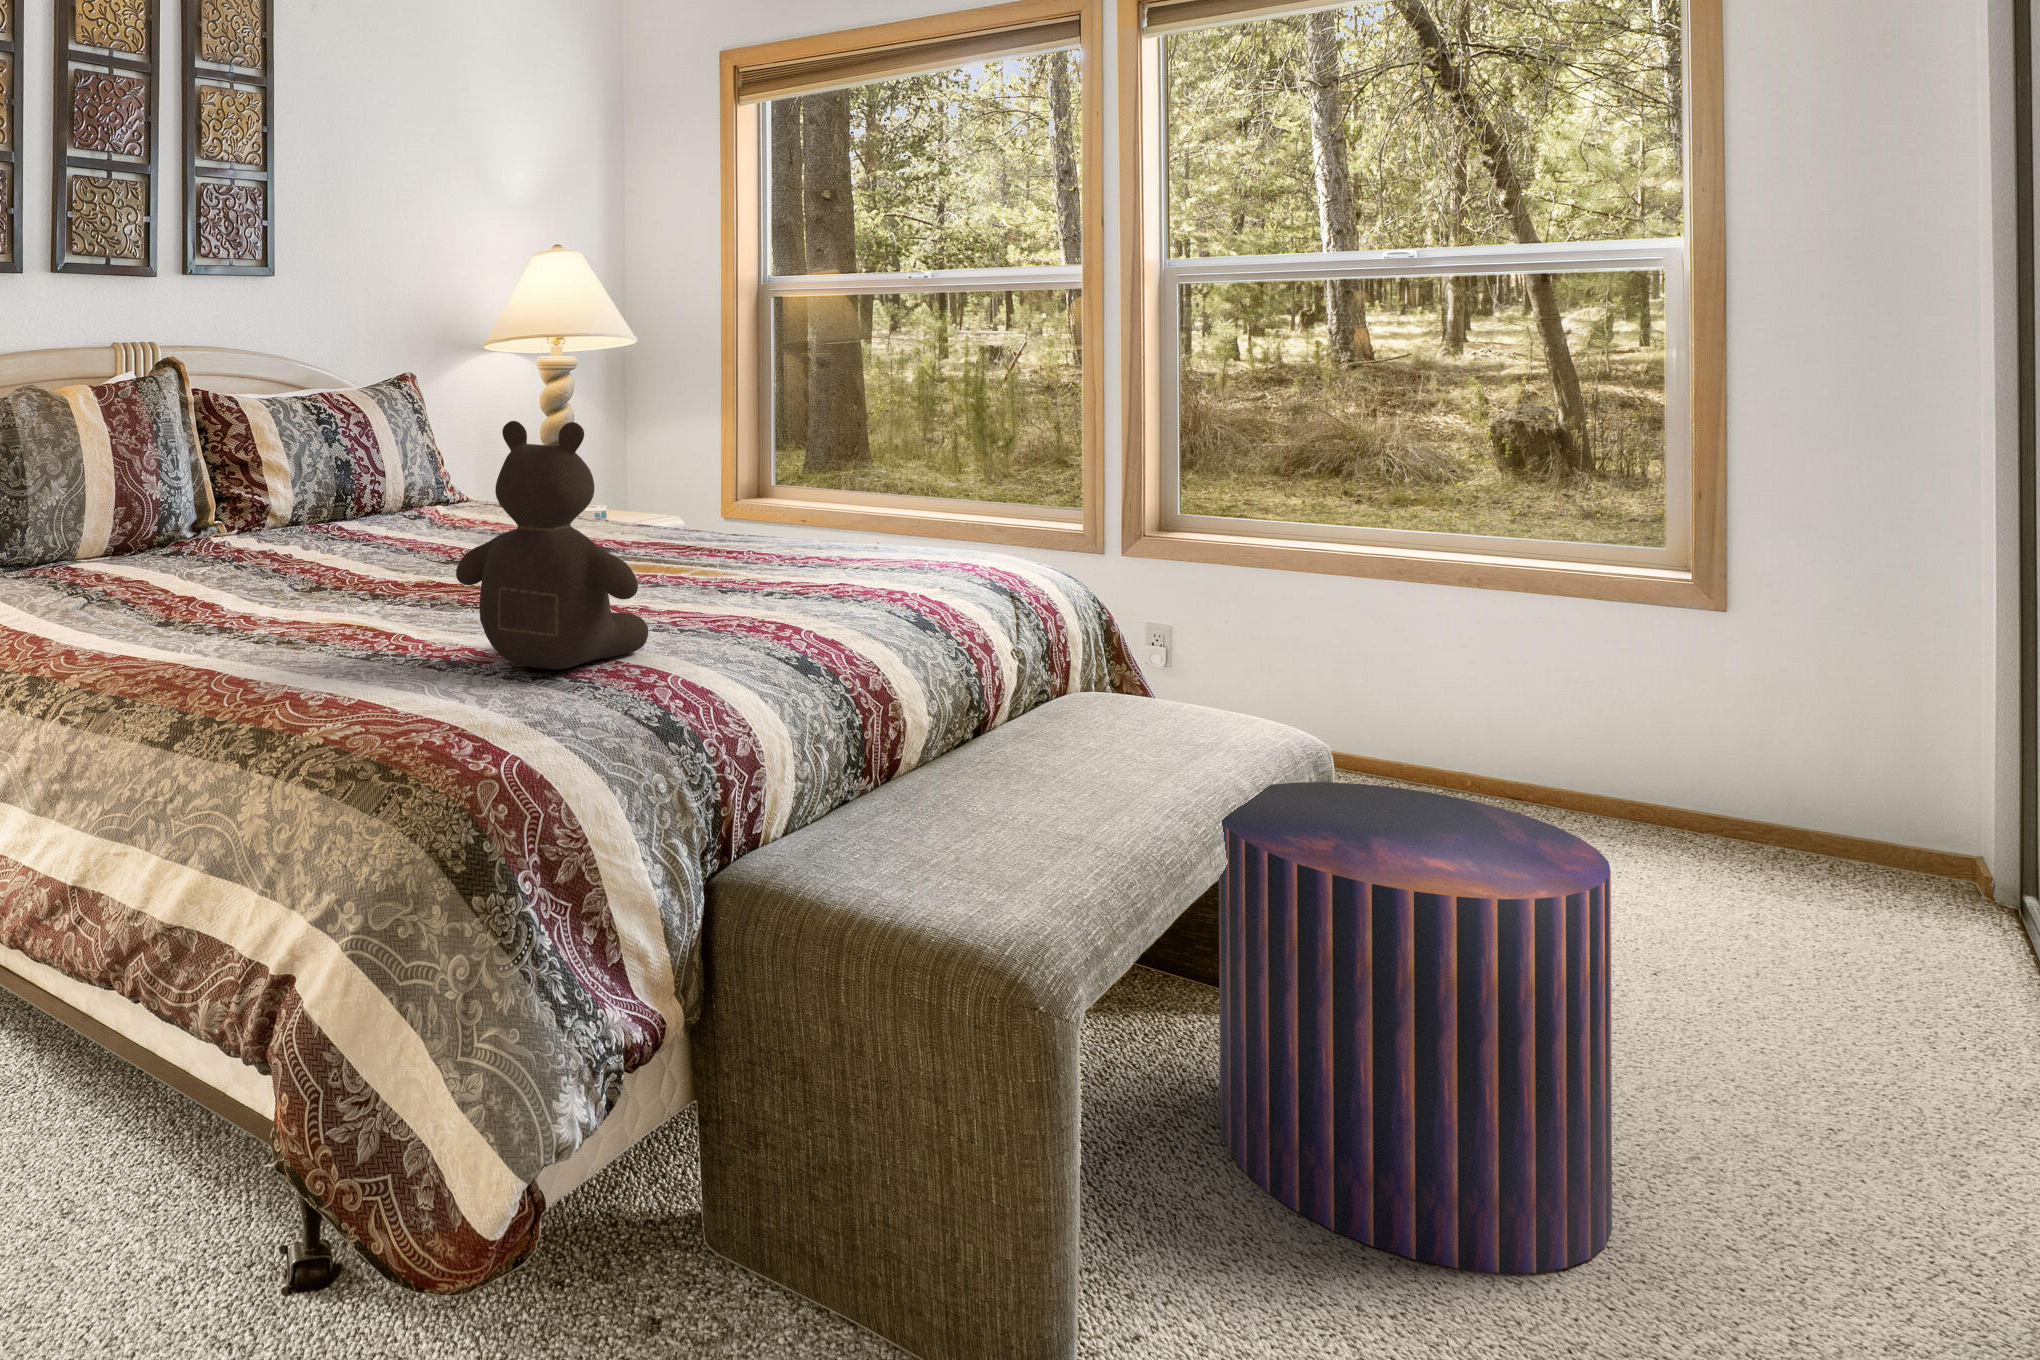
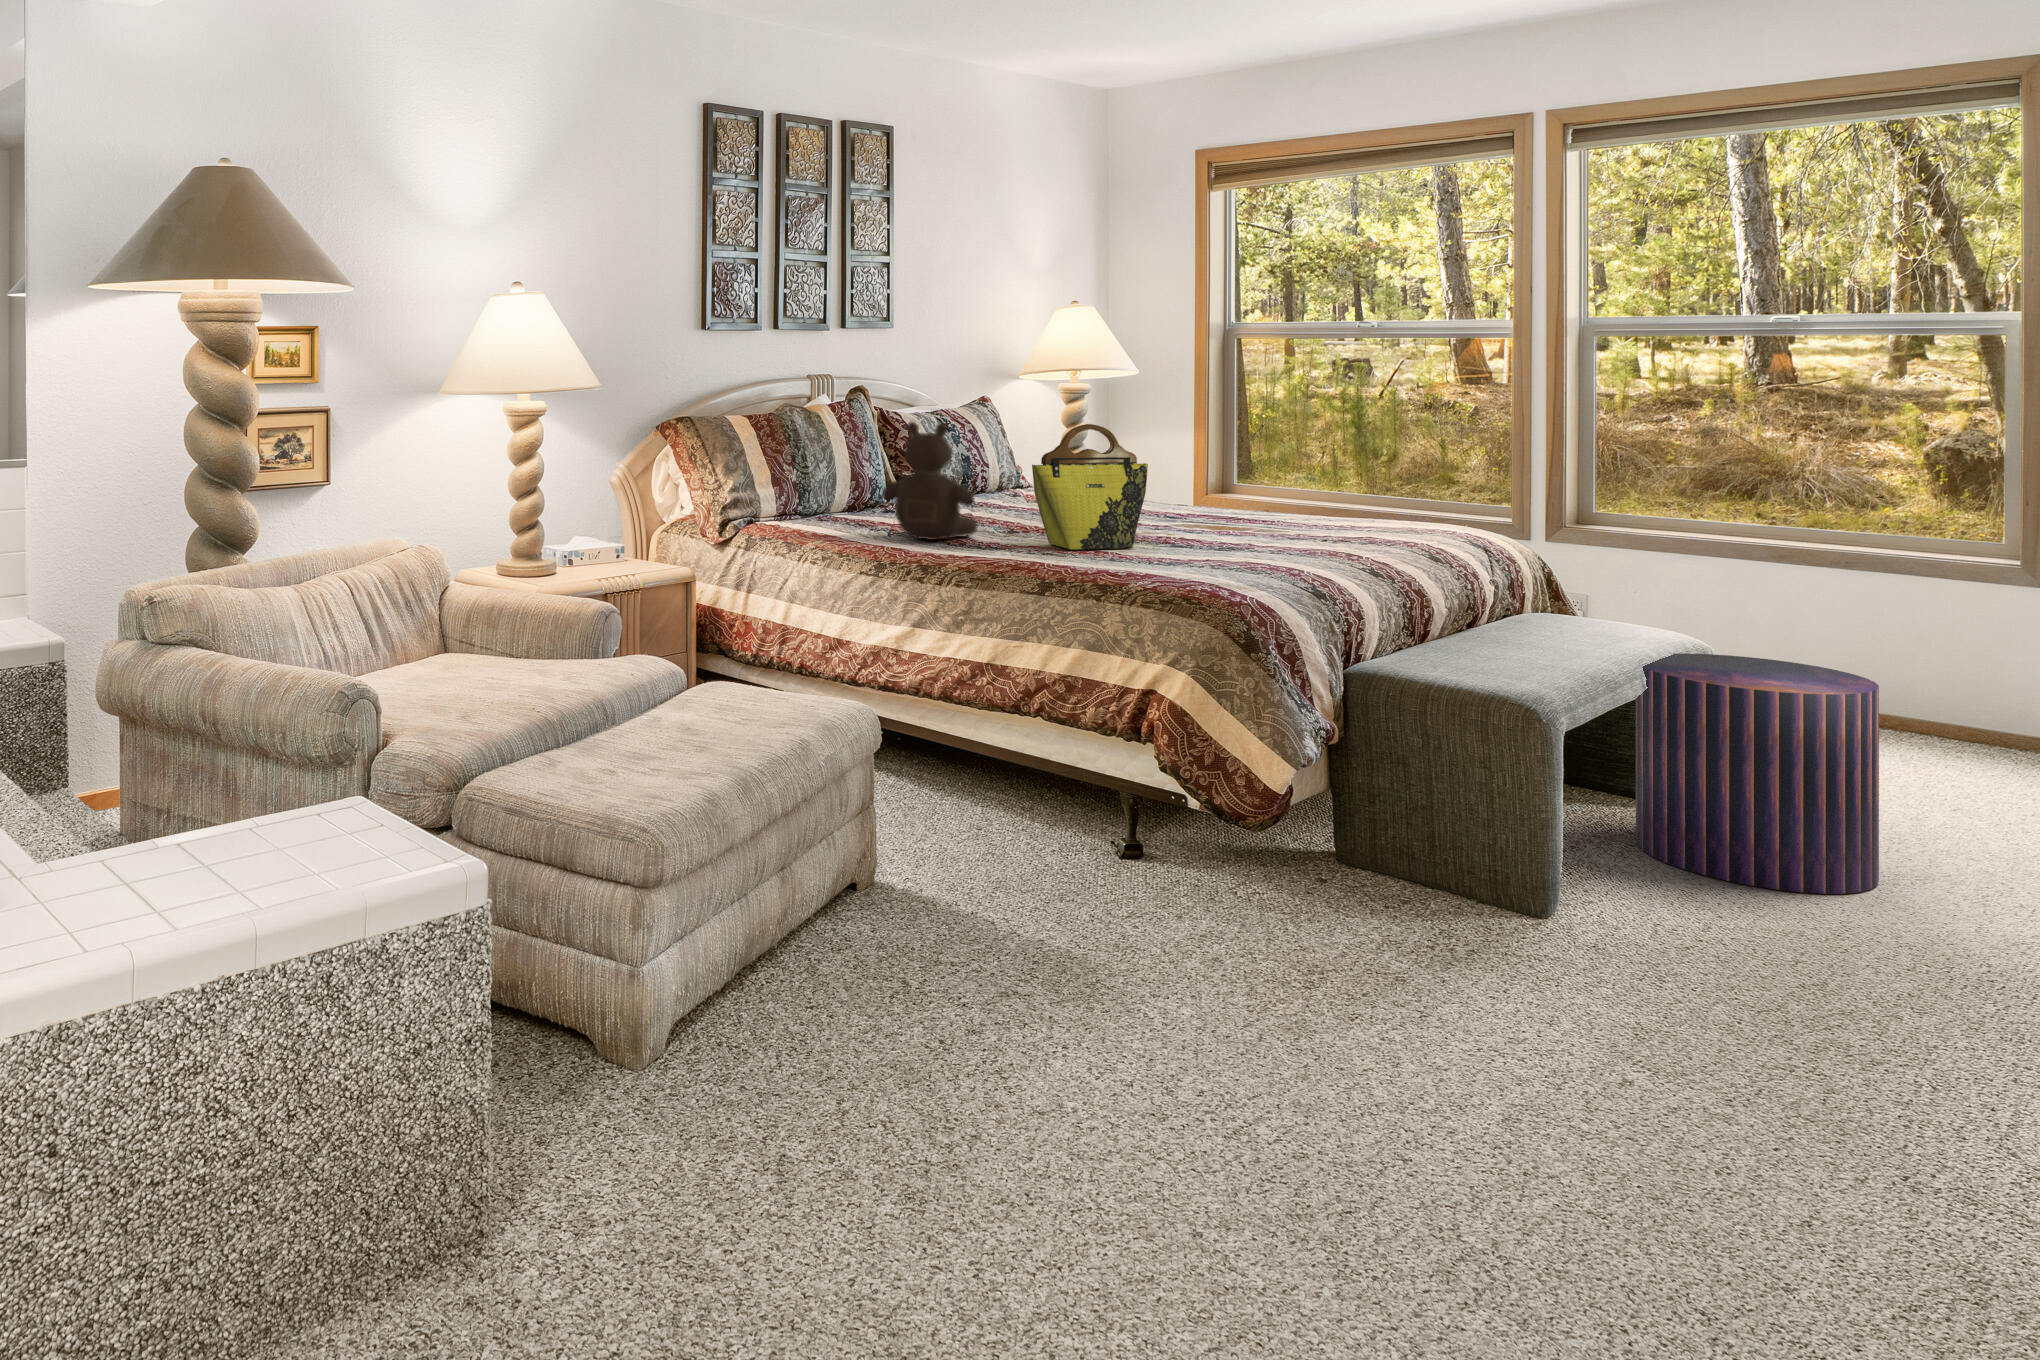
tote bag: none [270,410,476,632] -> present [1032,424,1148,550]
teddy bear: present [456,421,648,670] -> present [882,422,978,540]

